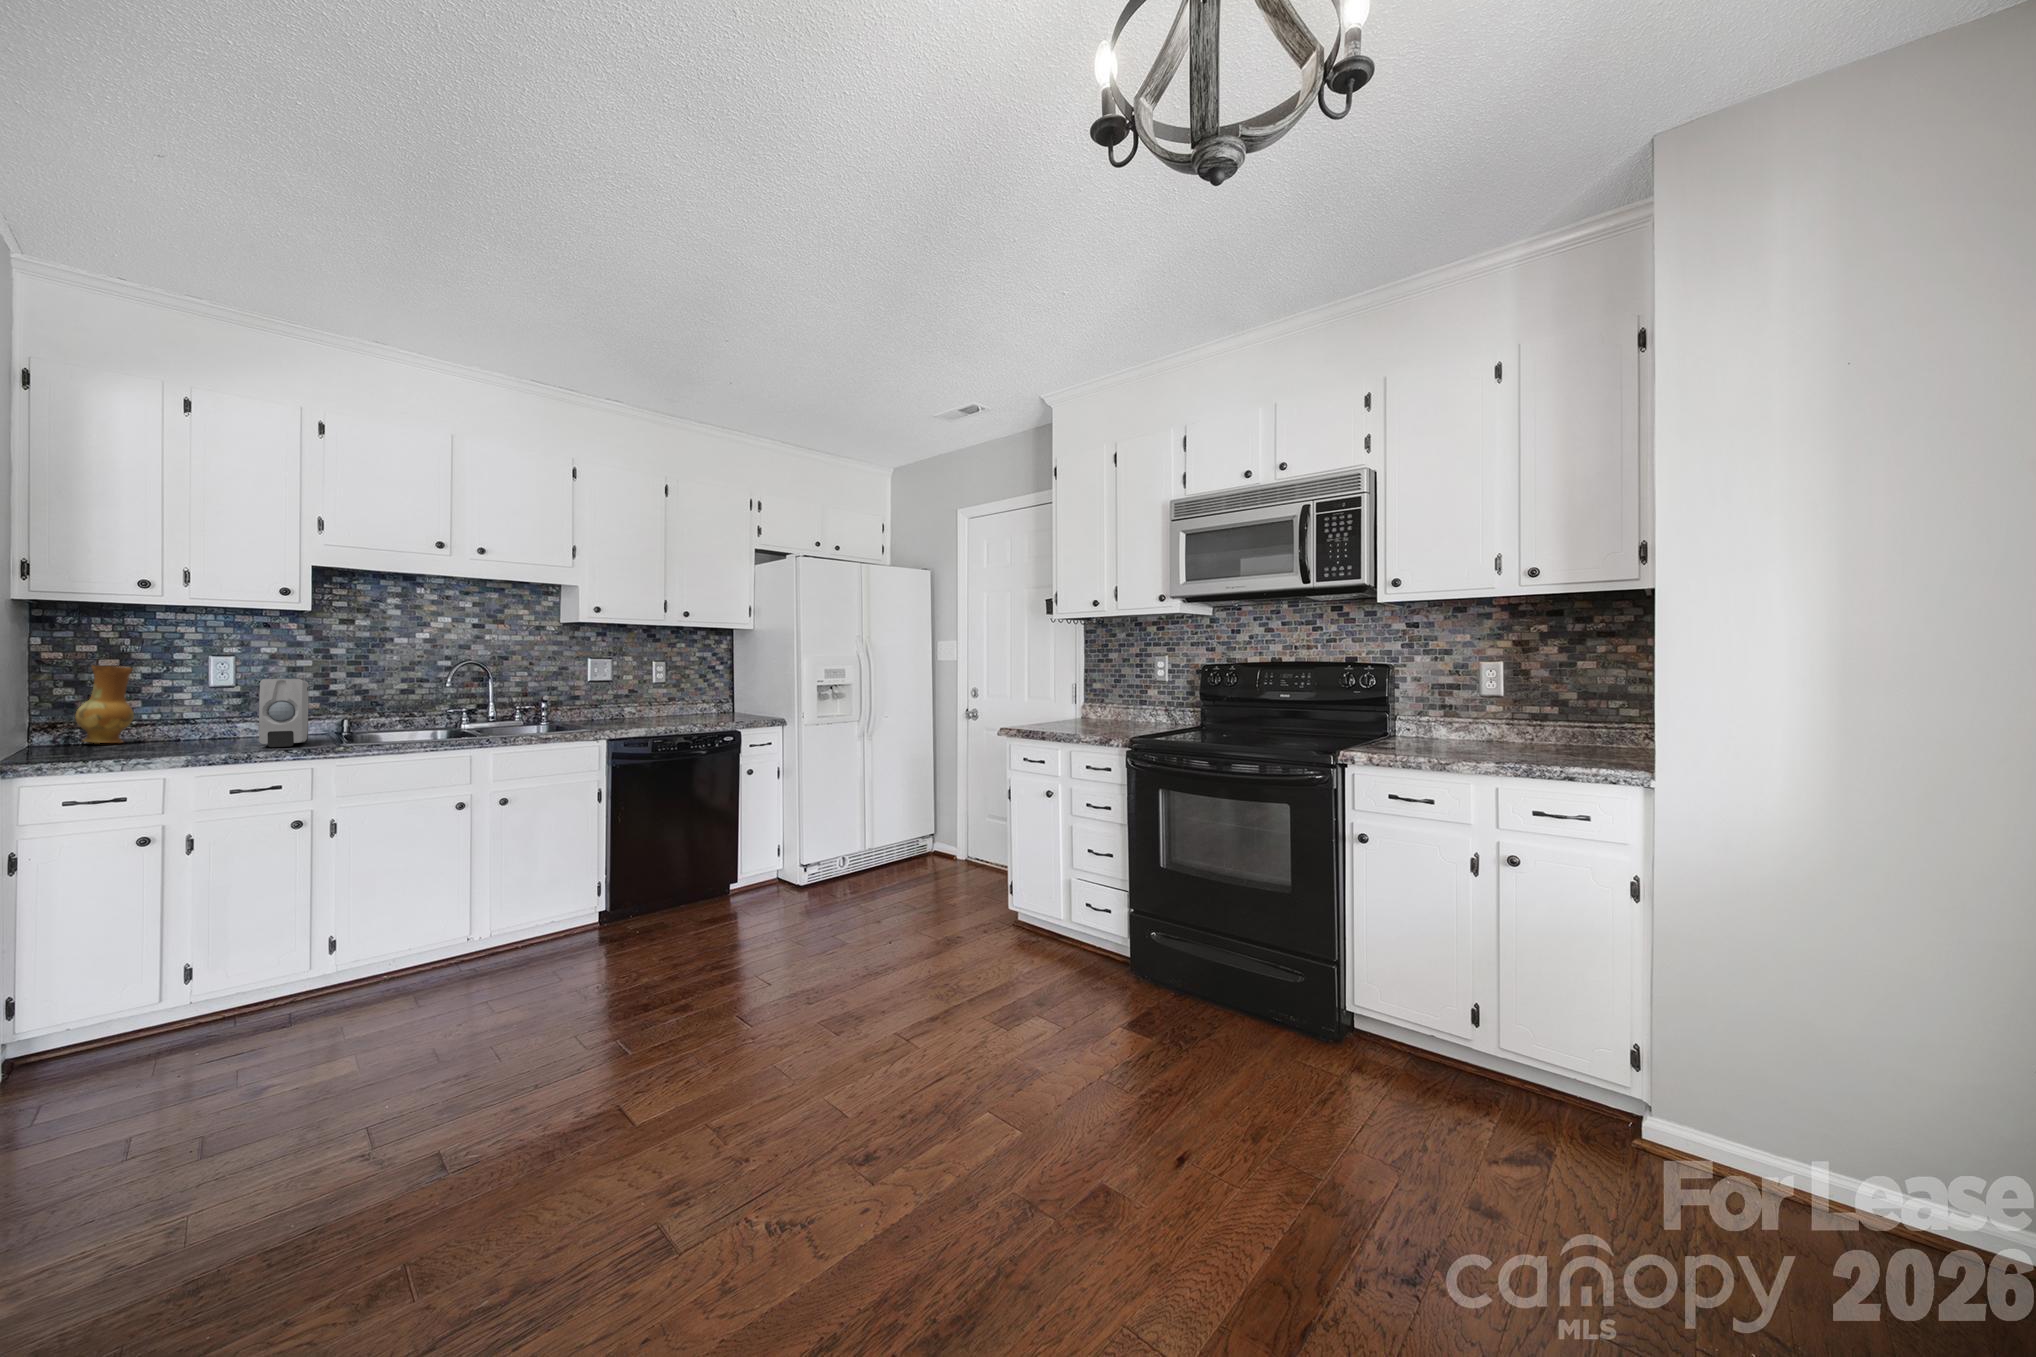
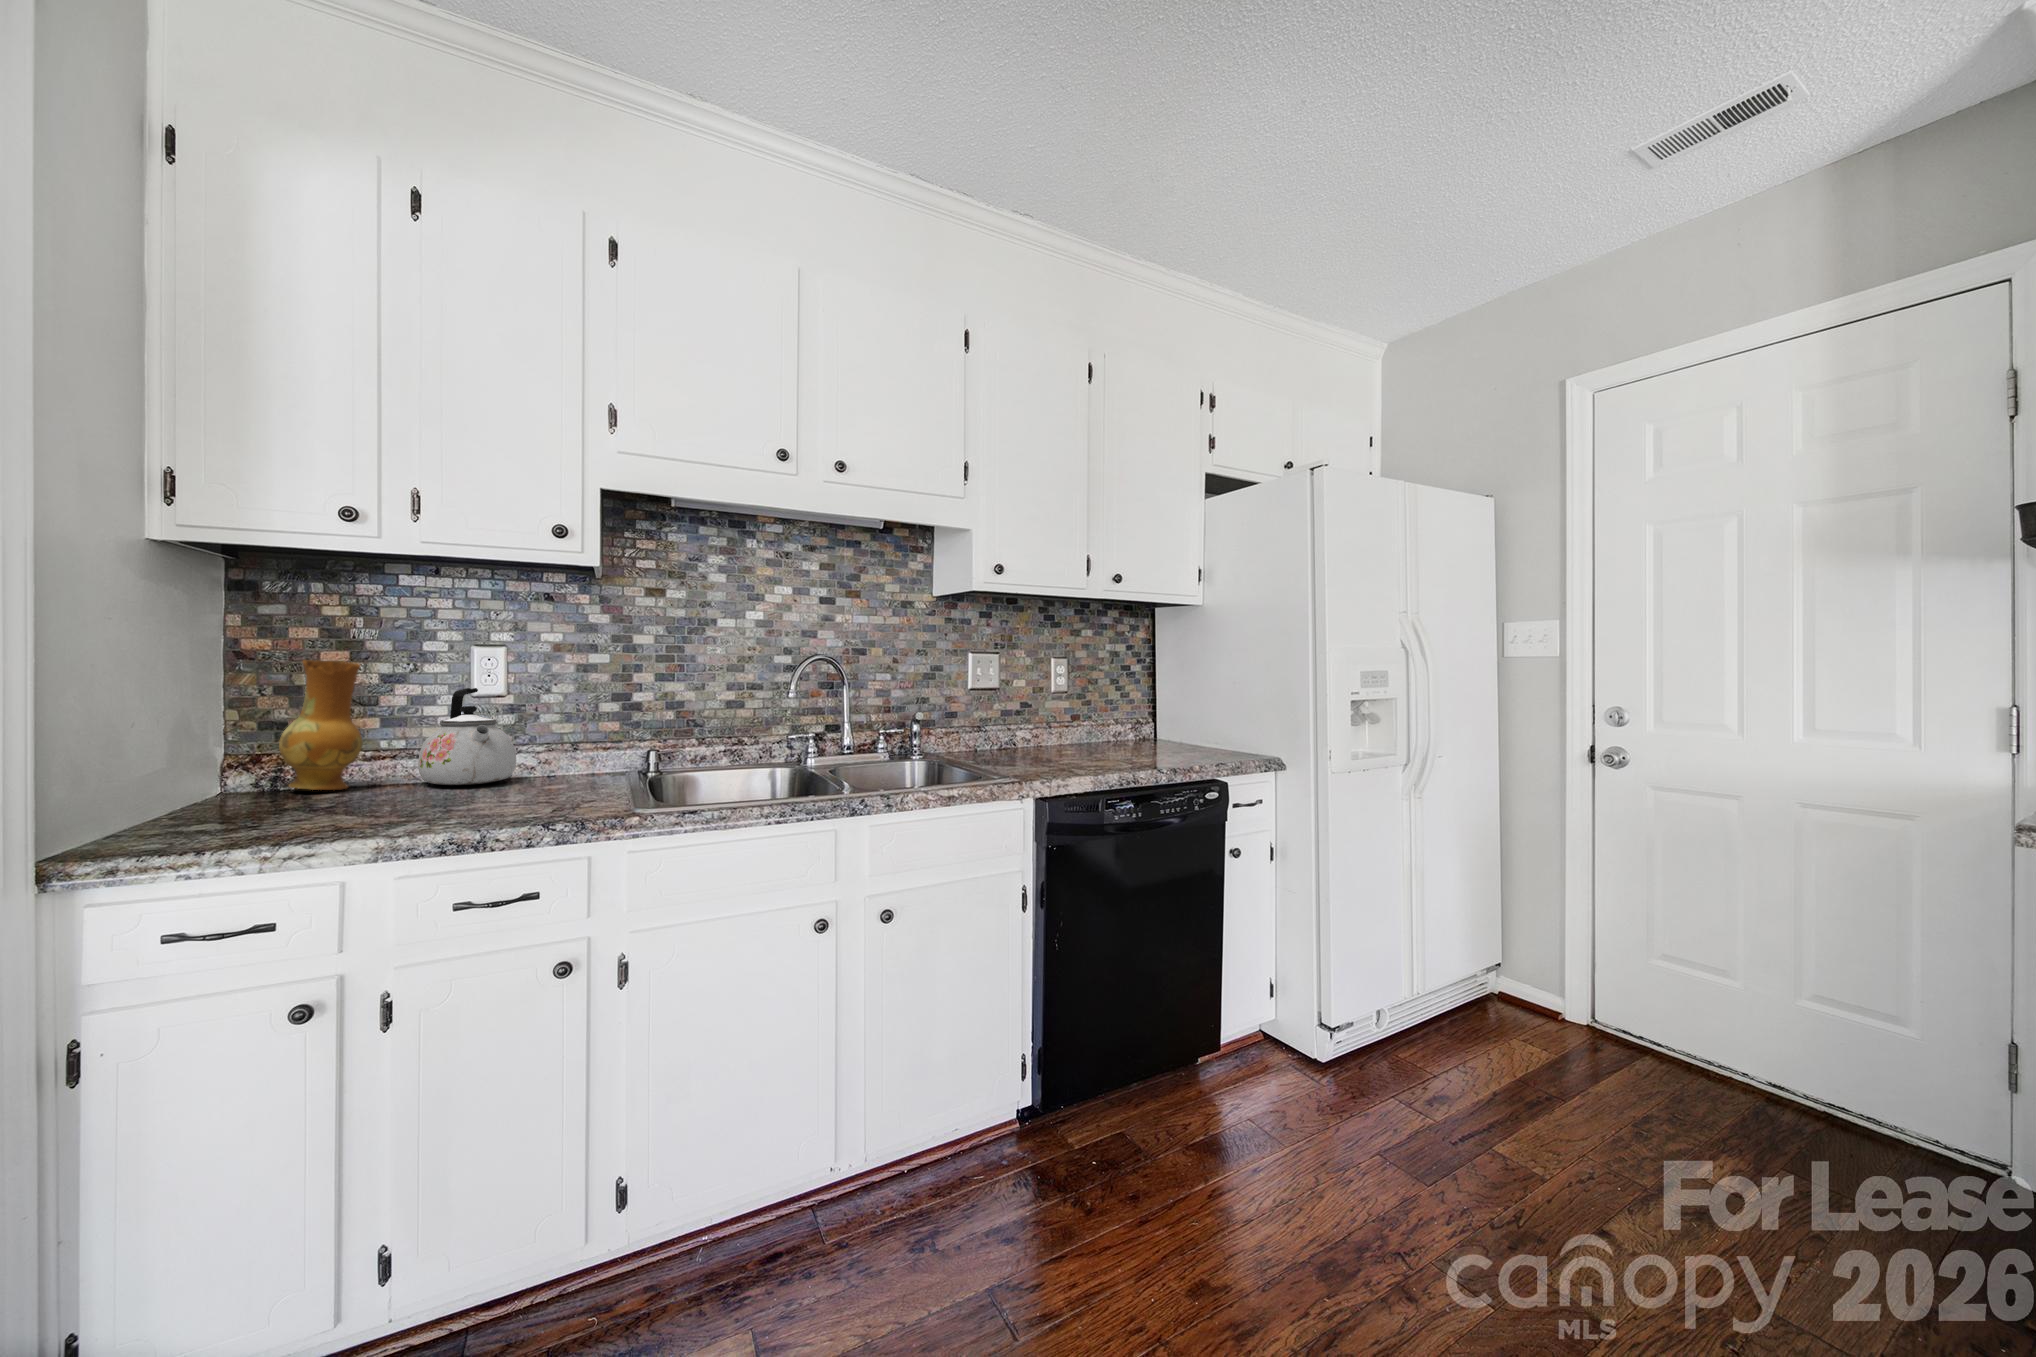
soap dispenser: present [259,679,309,747] -> none [529,682,603,803]
kettle: none [175,682,245,740] -> present [418,688,516,785]

